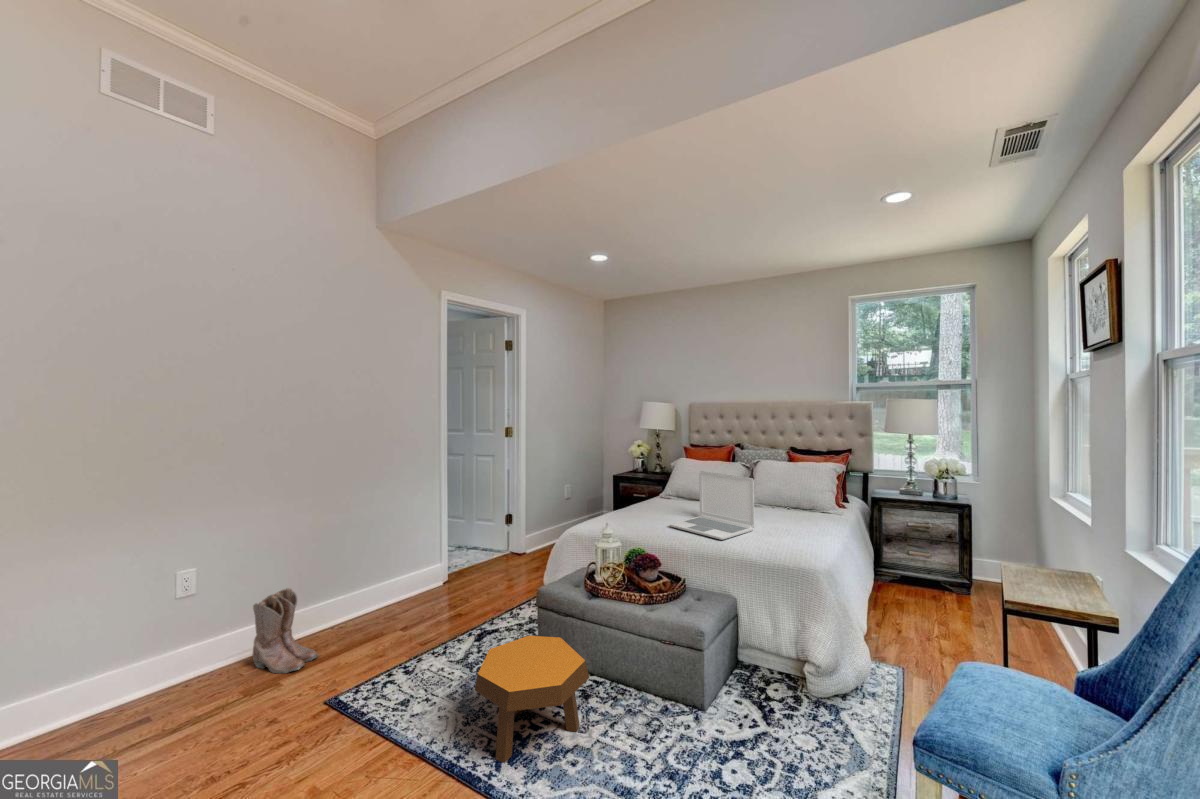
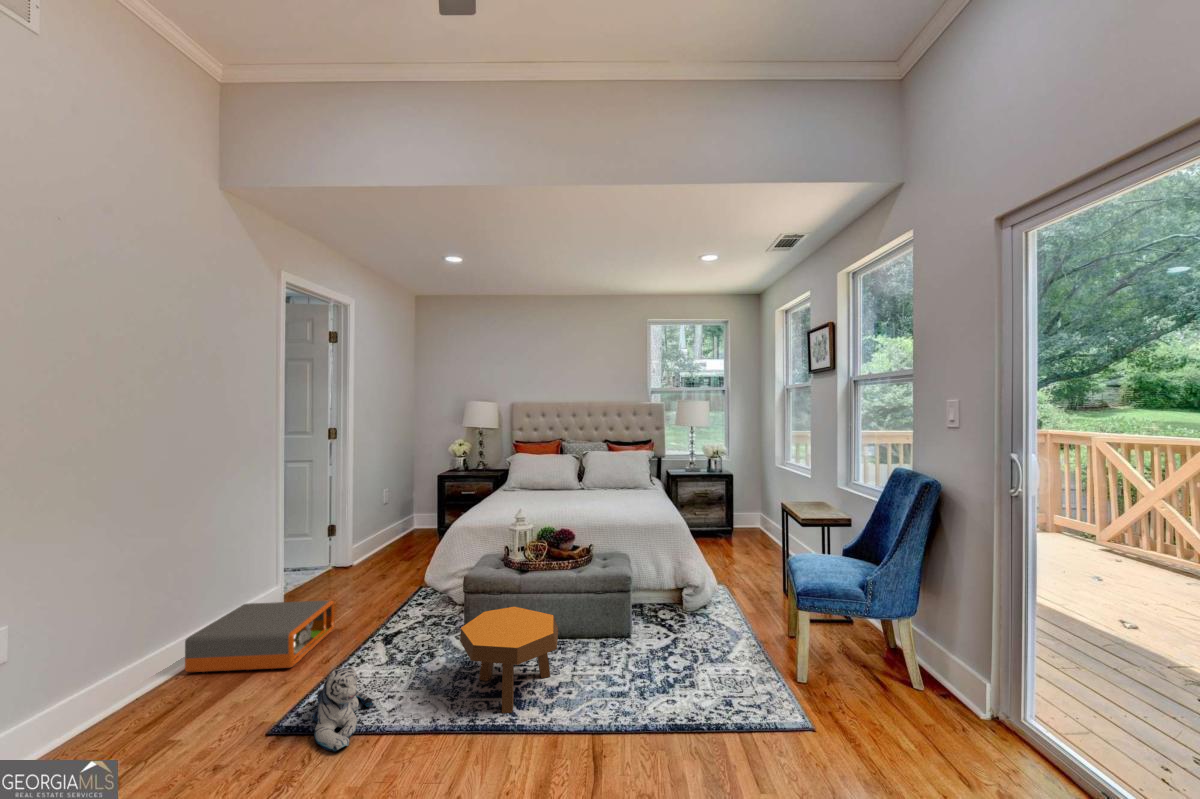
laptop: present [670,471,754,540] -> none [552,459,619,511]
storage box: none [340,576,455,643] -> present [185,600,335,672]
boots: present [253,588,318,673] -> none [91,630,193,740]
plush toy: none [344,661,414,741] -> present [312,667,373,752]

